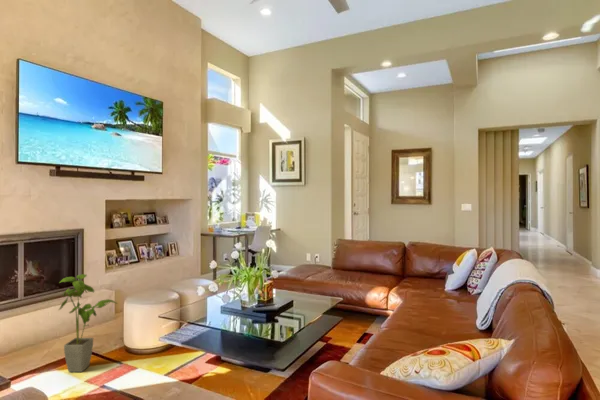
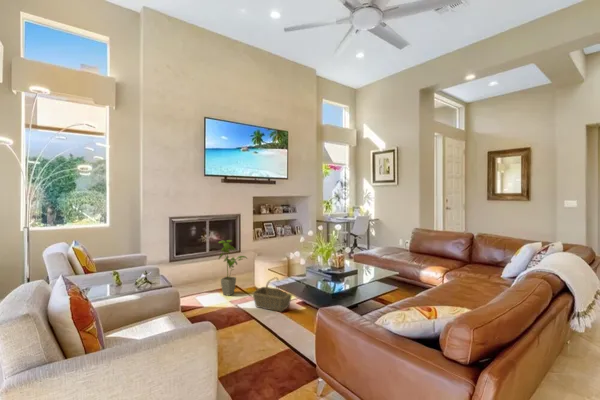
basket: none [134,329,204,385] -> present [252,279,292,312]

